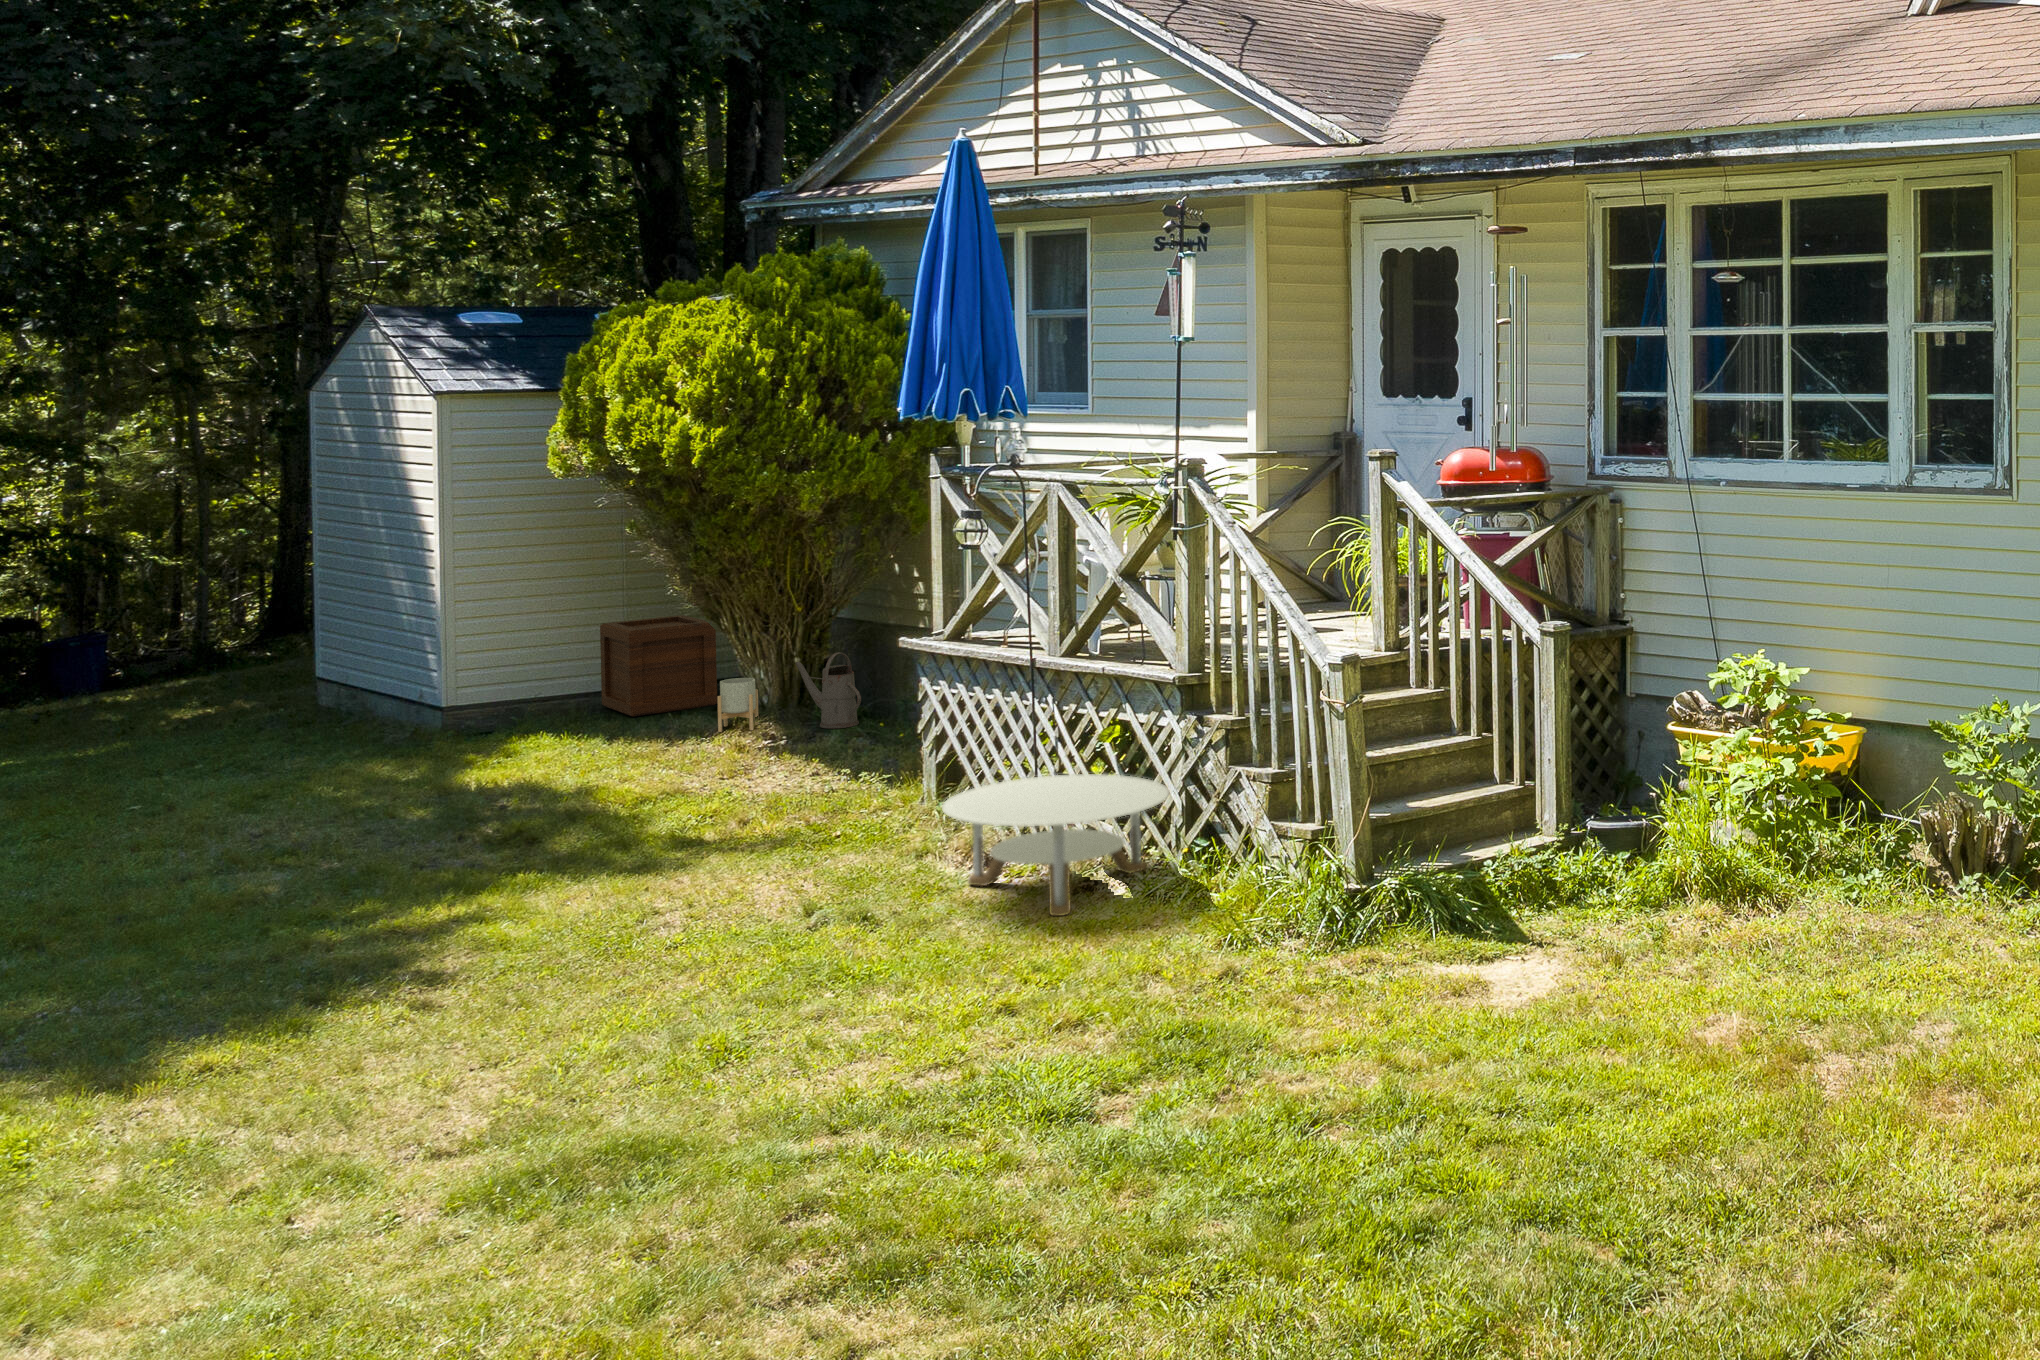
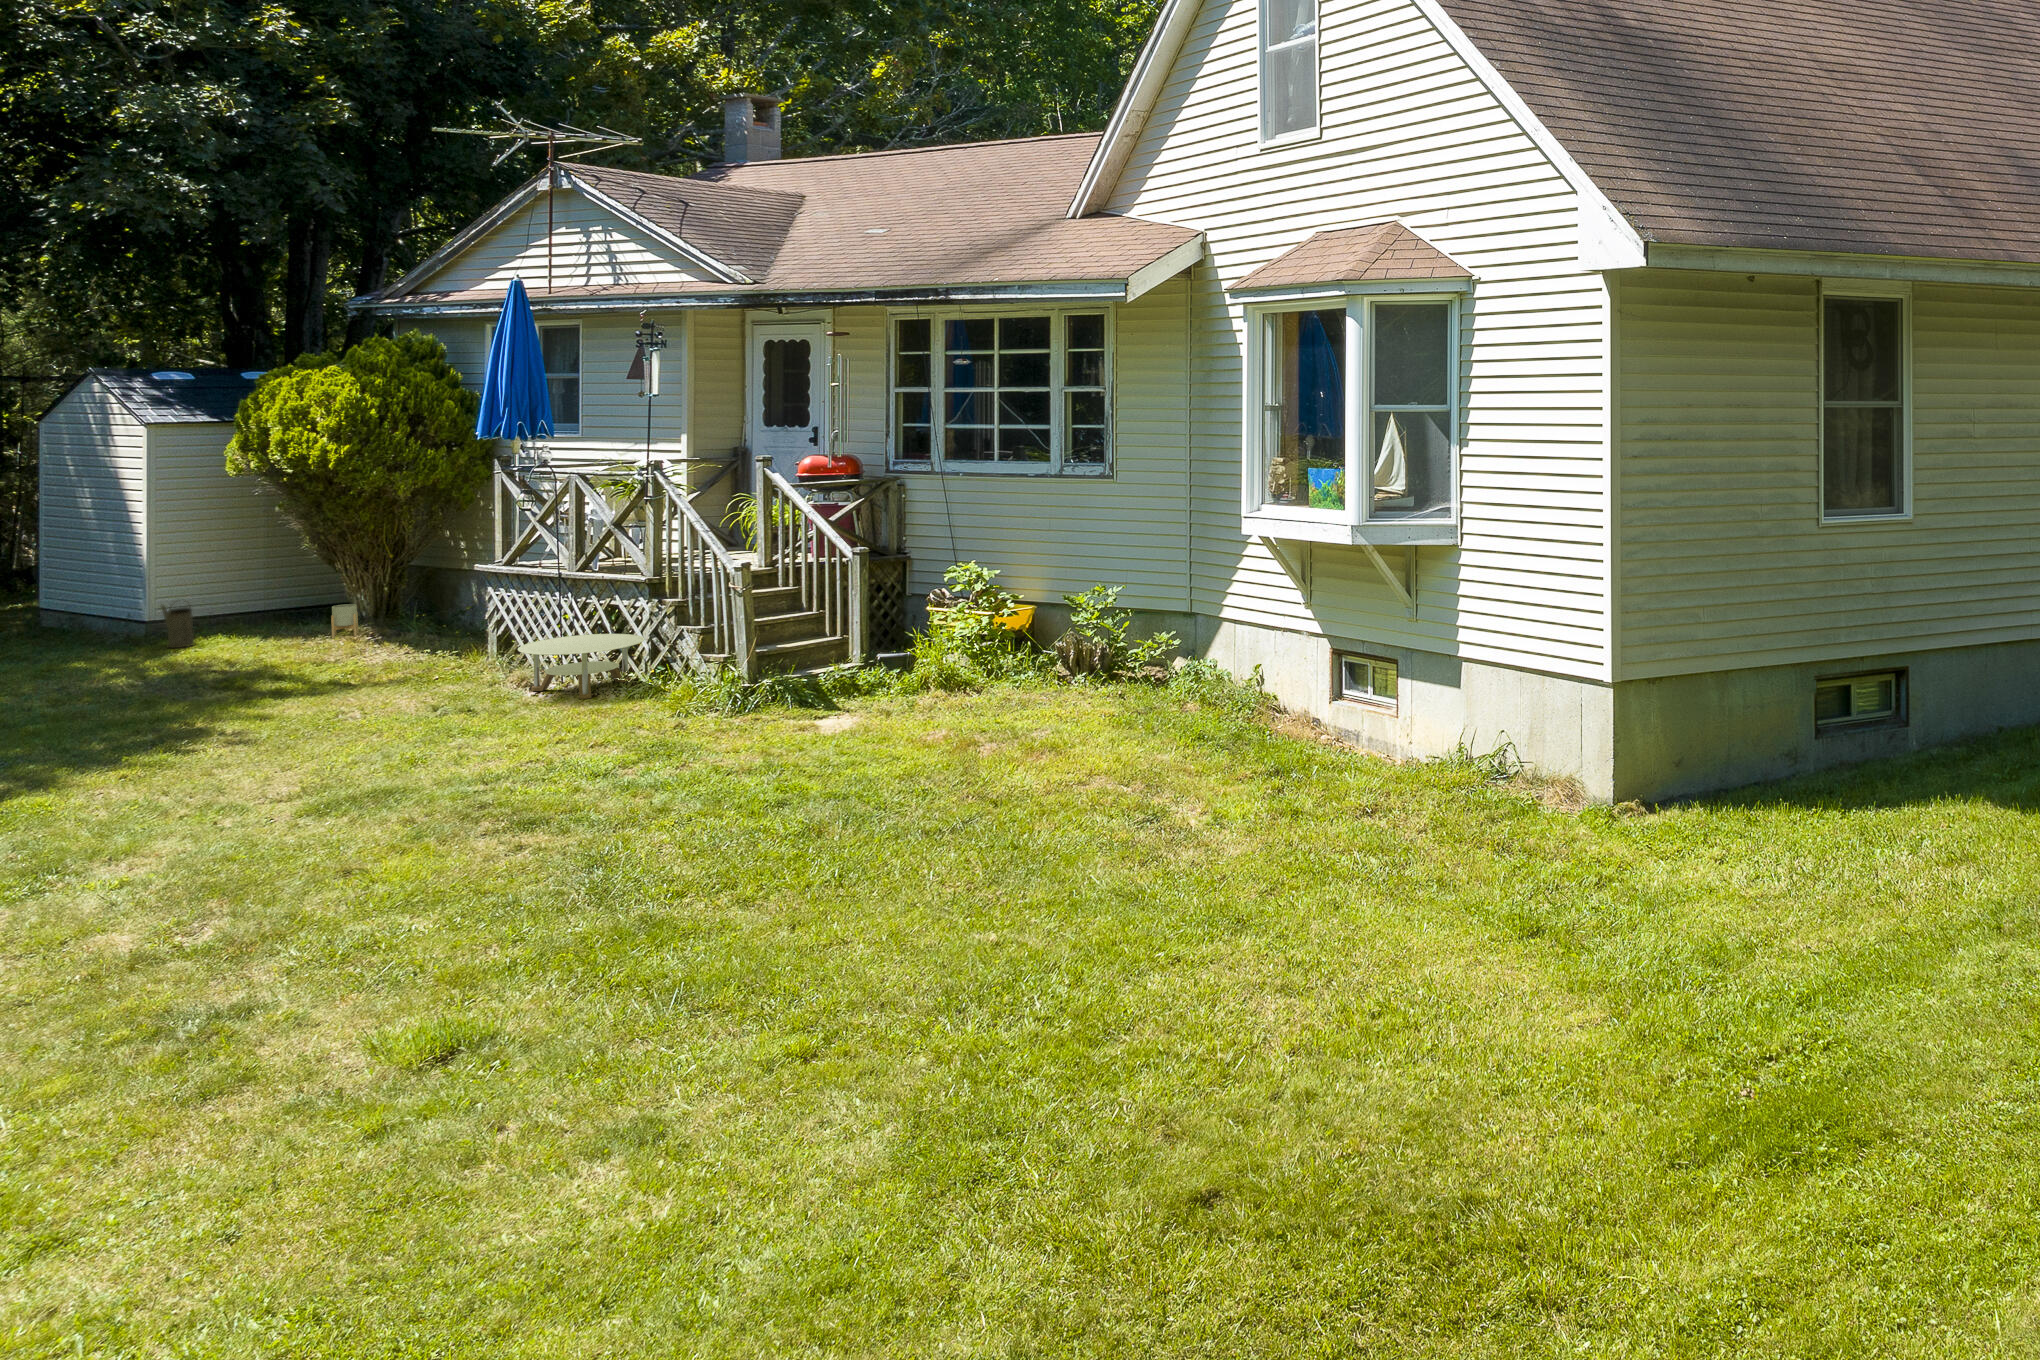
wooden crate: present [600,615,717,716] -> none [233,567,321,633]
watering can: present [796,652,861,729] -> present [161,605,195,648]

